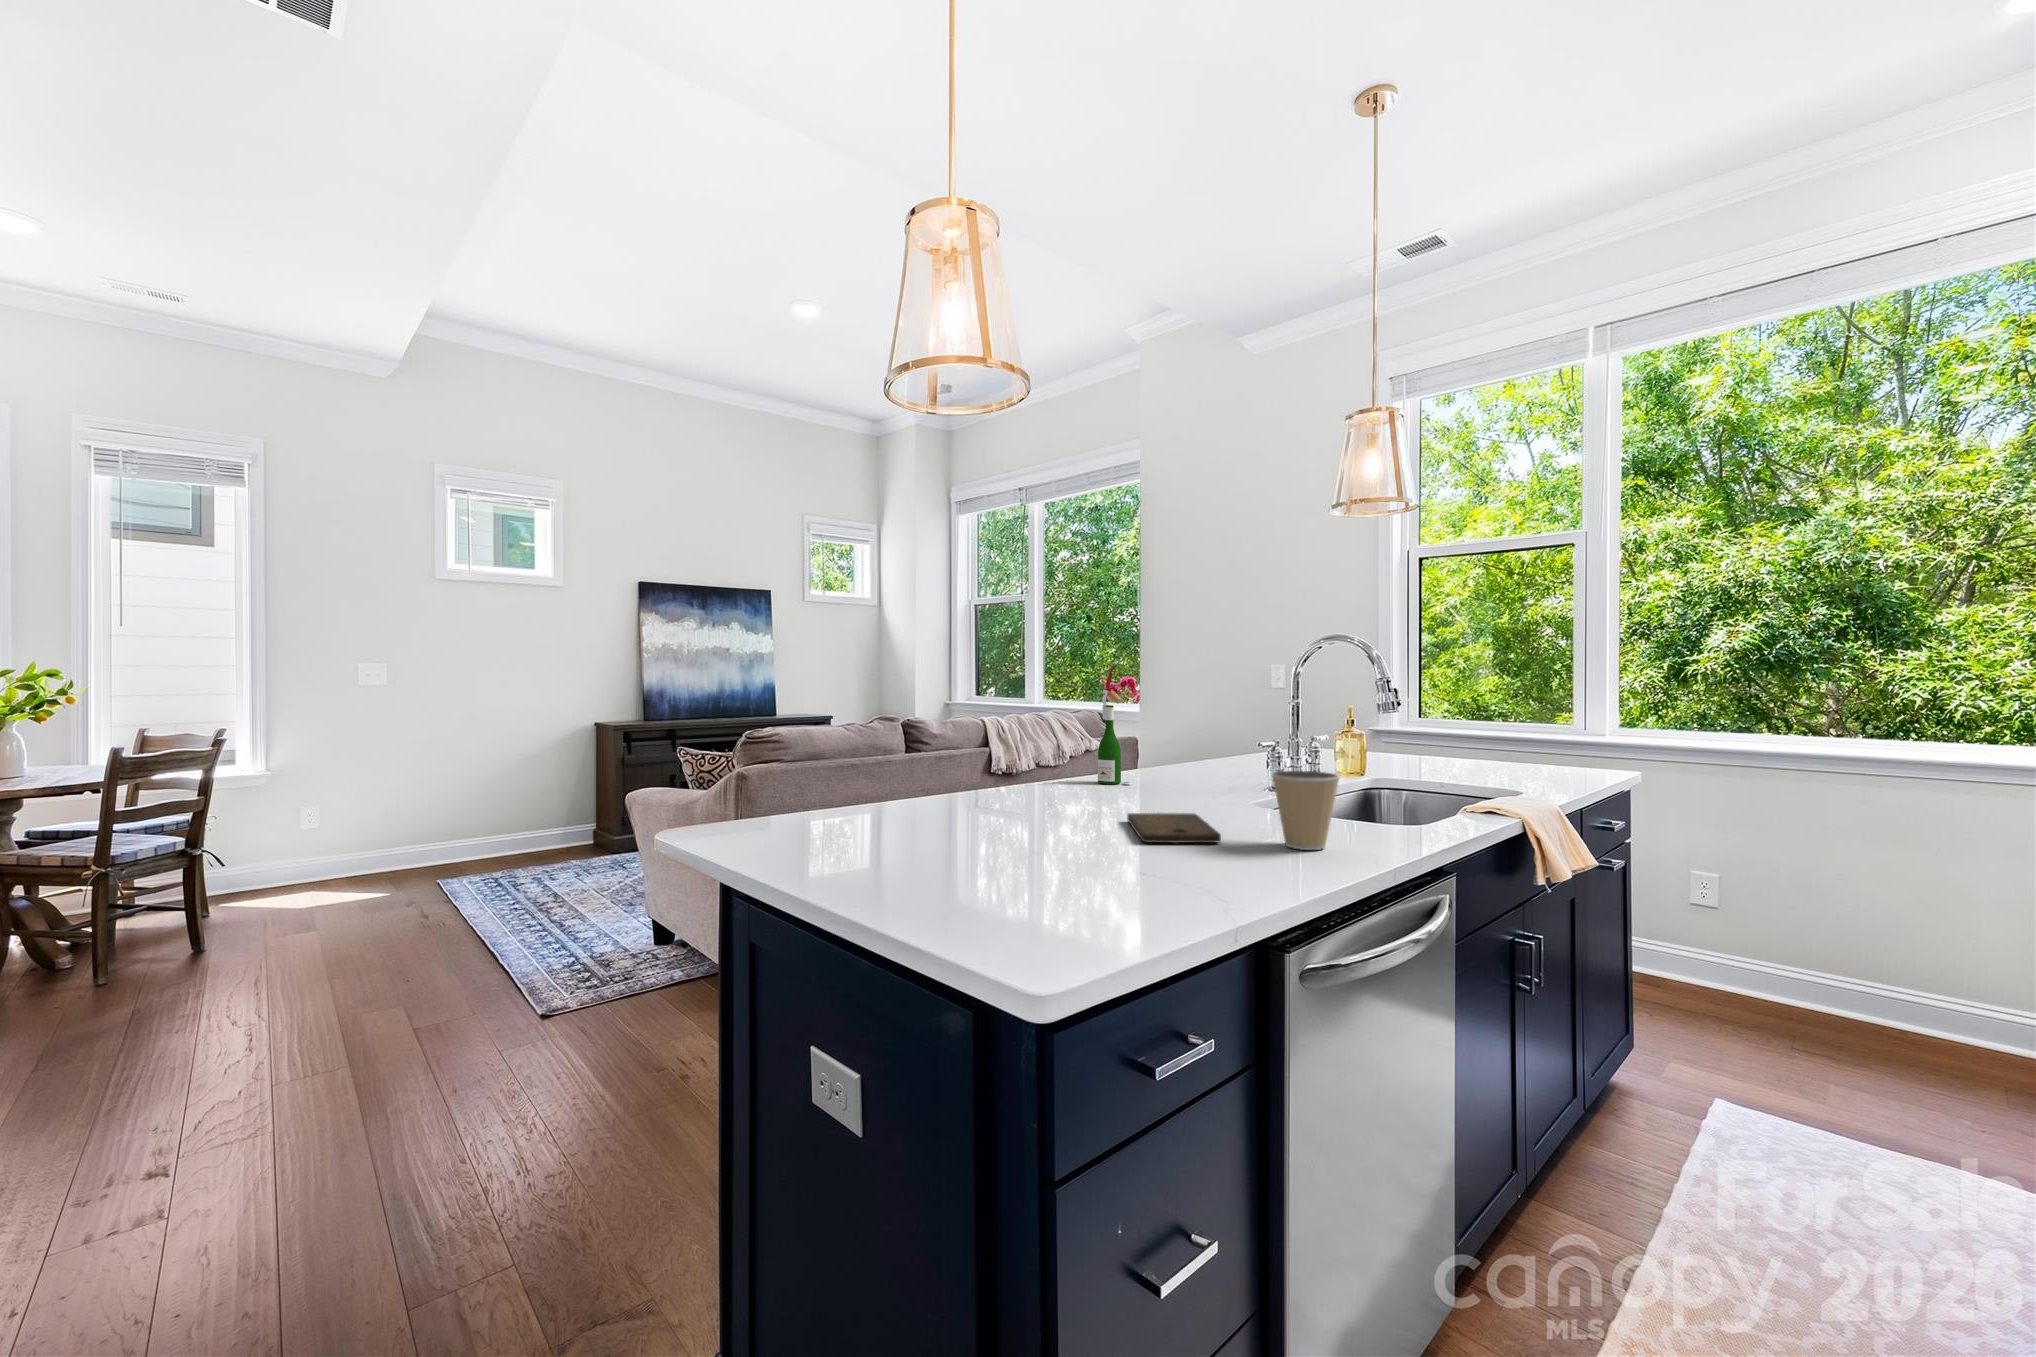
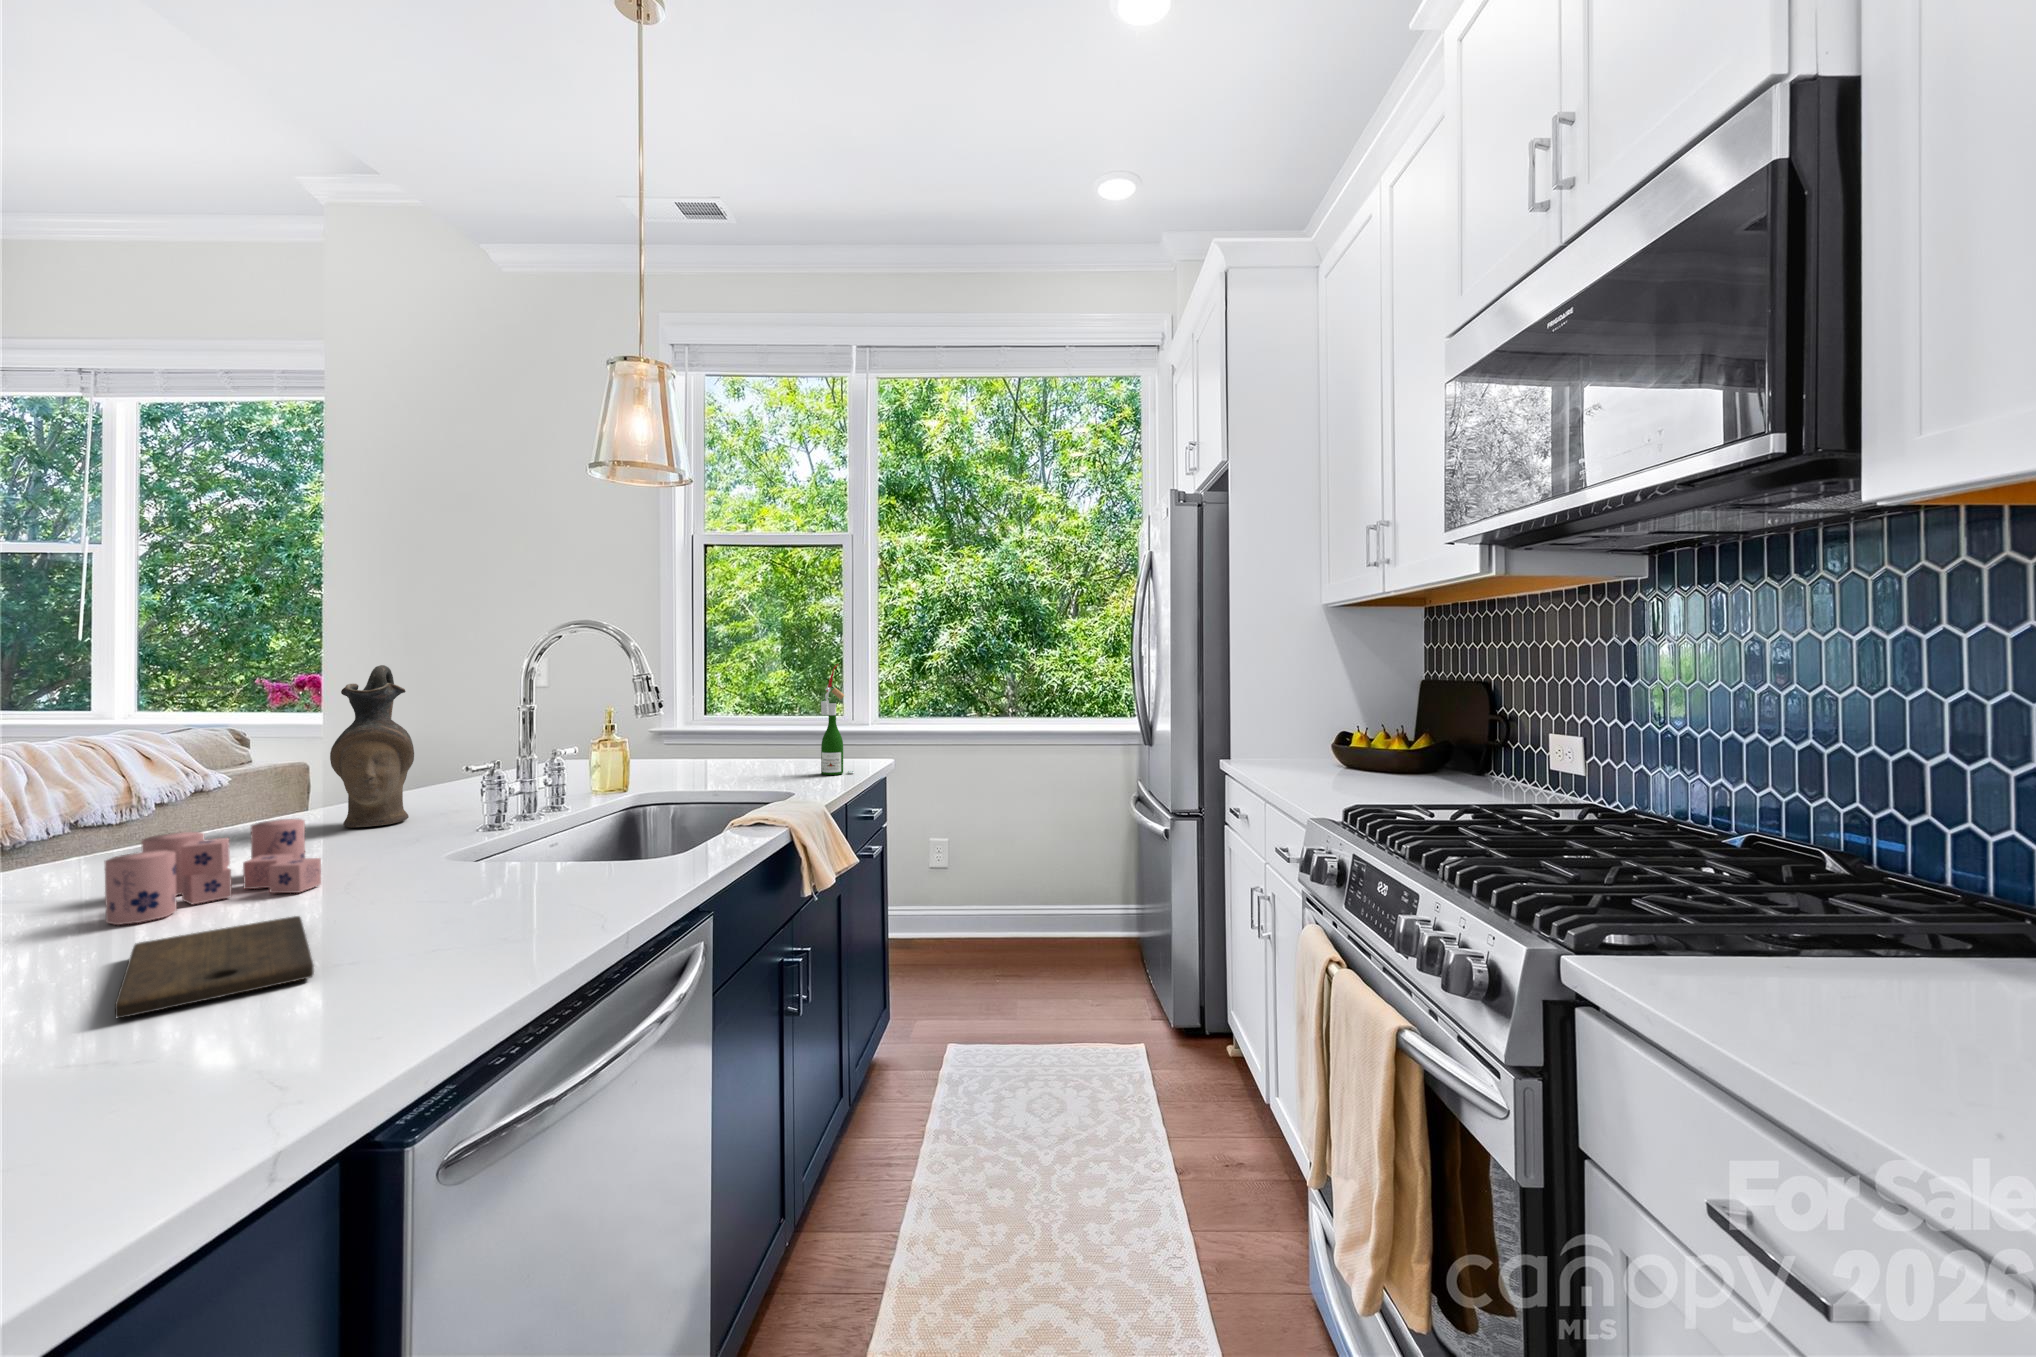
wine bottle: present [1098,665,1131,784] -> present [821,664,854,775]
ceramic pitcher: none [1173,665,1220,777] -> present [330,665,414,827]
candle: none [1101,761,1190,807] -> present [105,819,321,925]
coffee cup: present [1272,771,1339,850] -> none [414,832,534,961]

